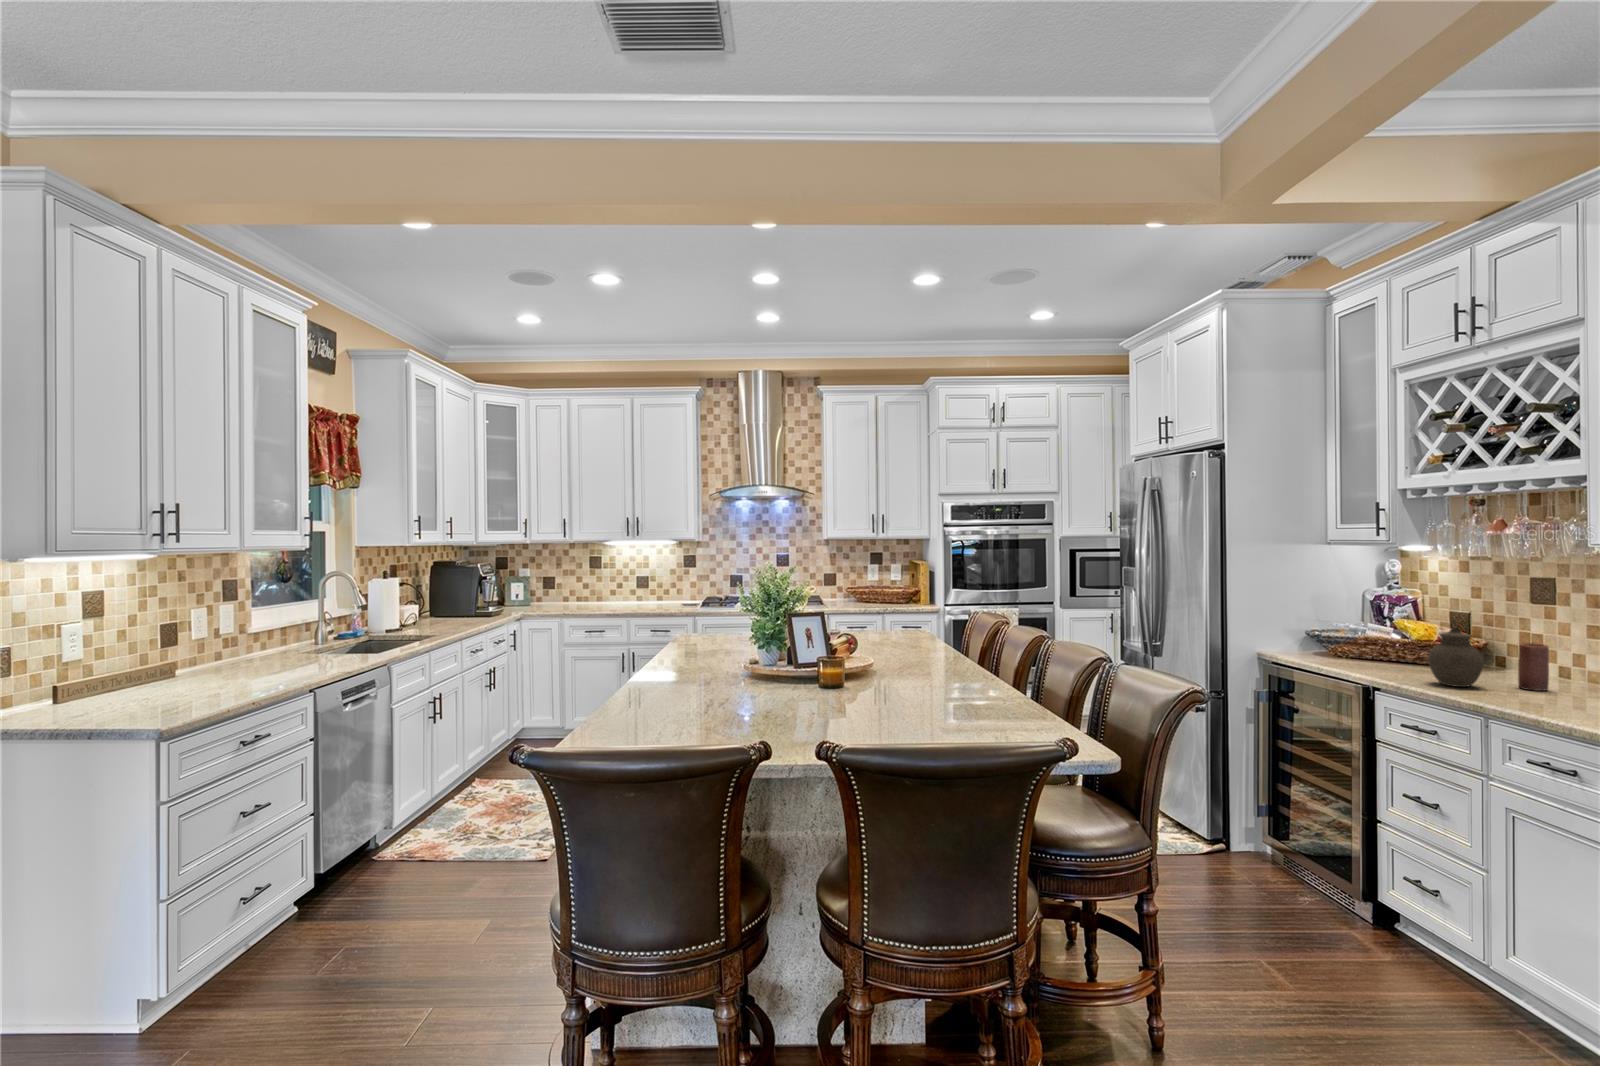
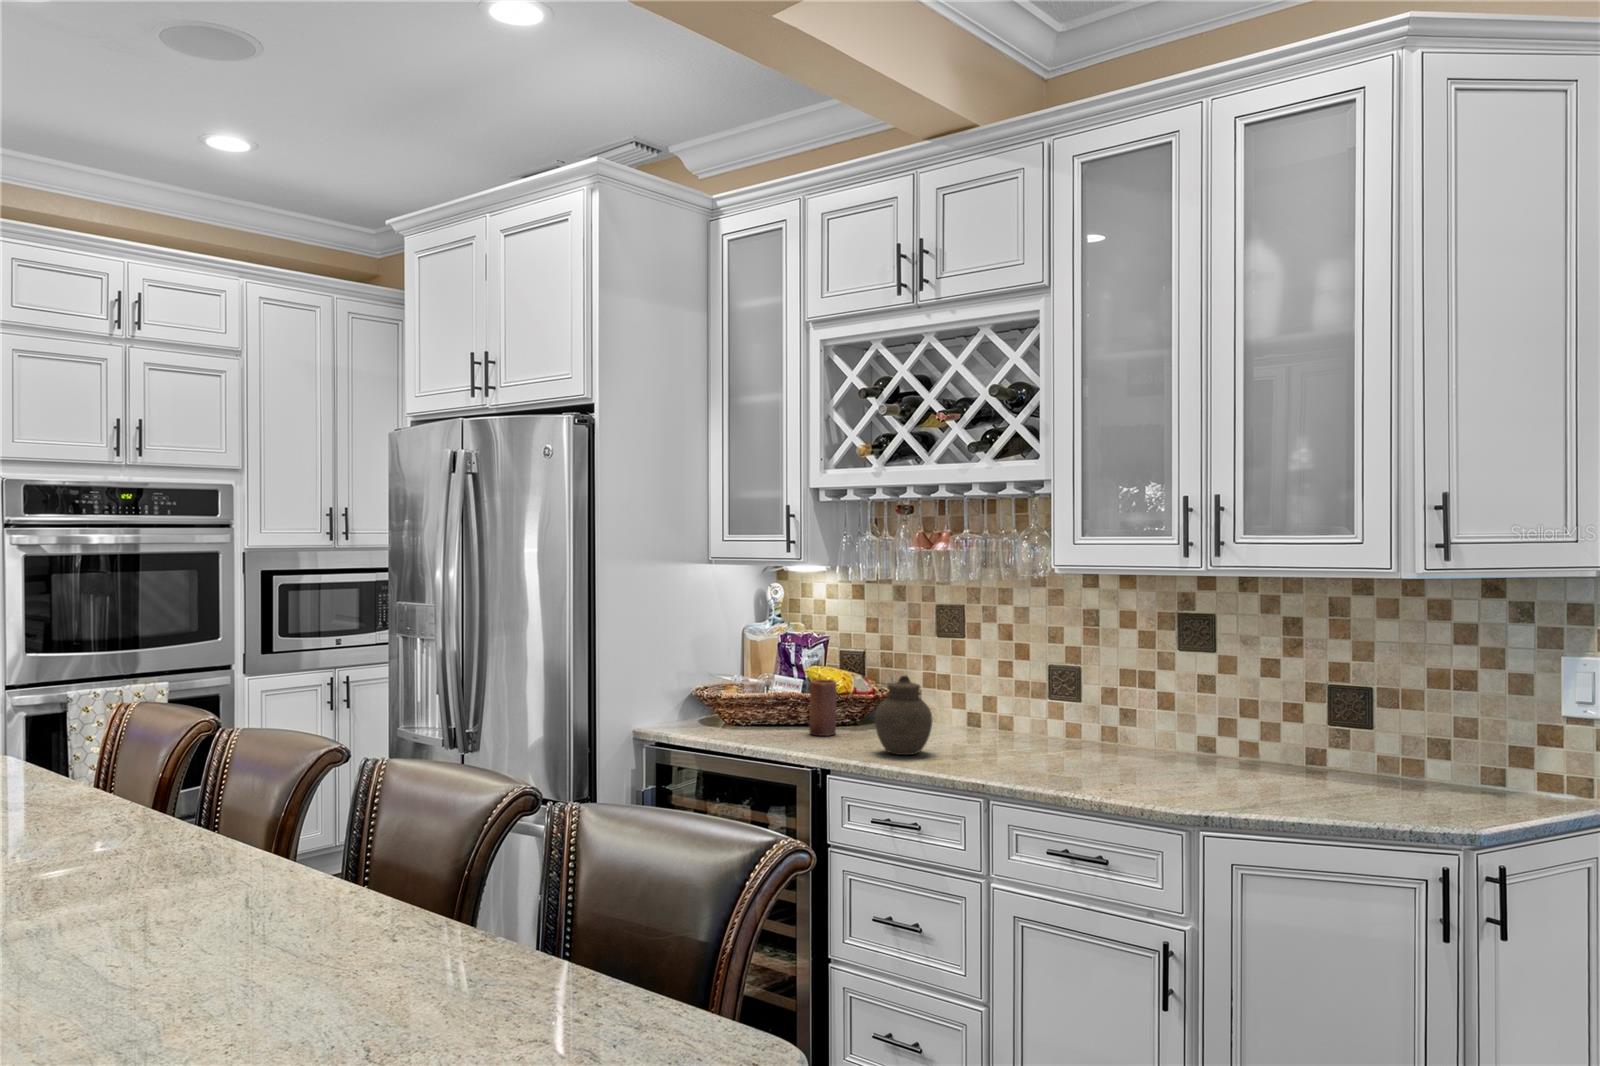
candle: present [1518,643,1549,691] -> present [809,679,837,736]

